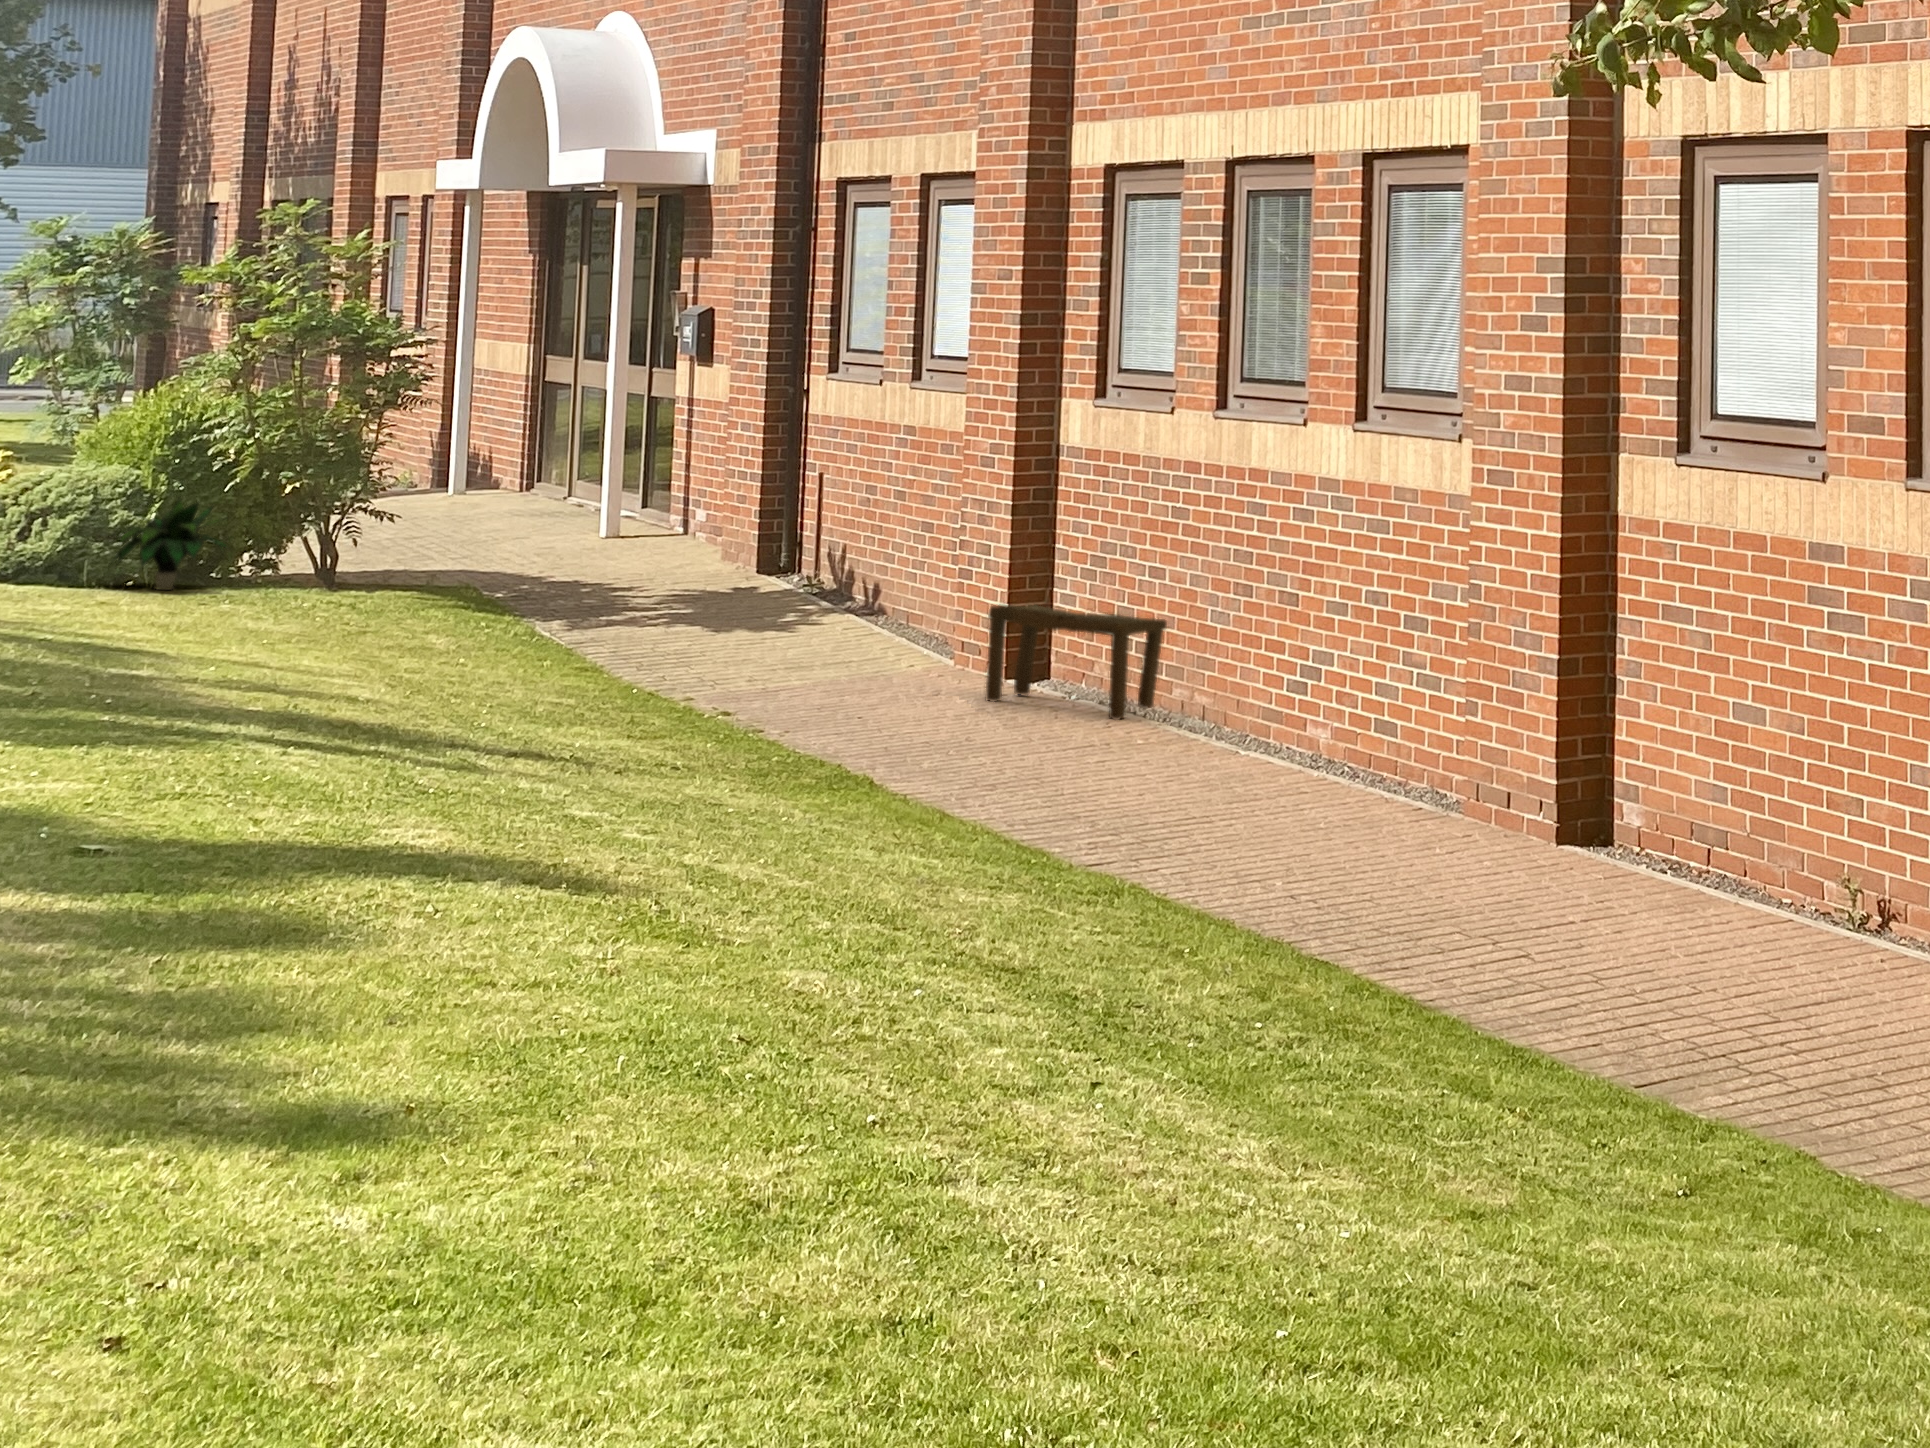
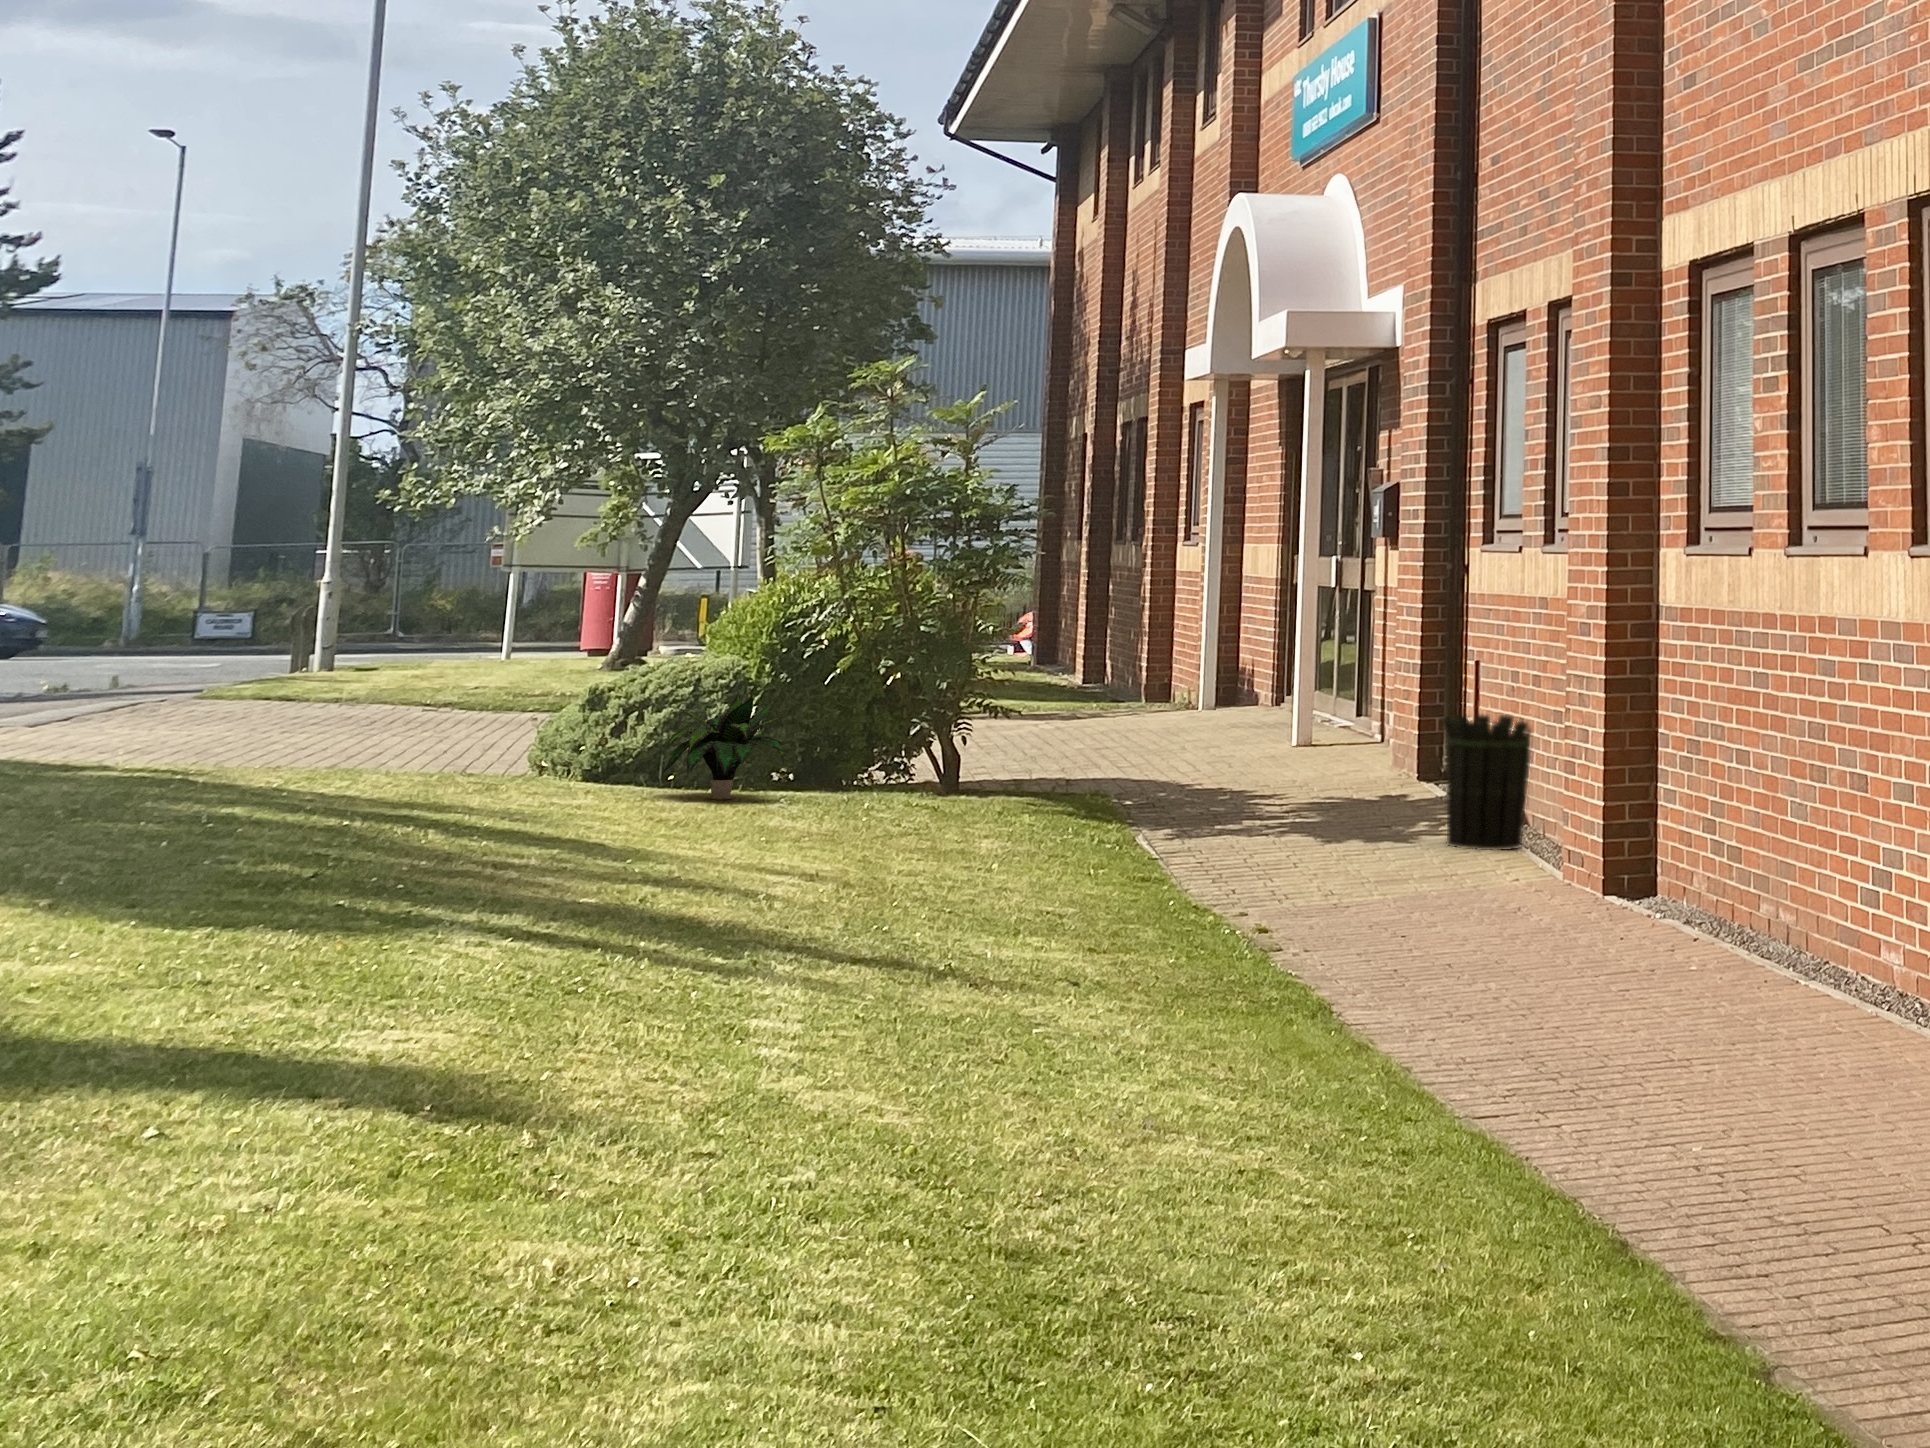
waste bin: none [830,521,916,635] -> present [1441,715,1531,850]
bench: present [986,605,1167,720] -> none [1539,801,1752,945]

